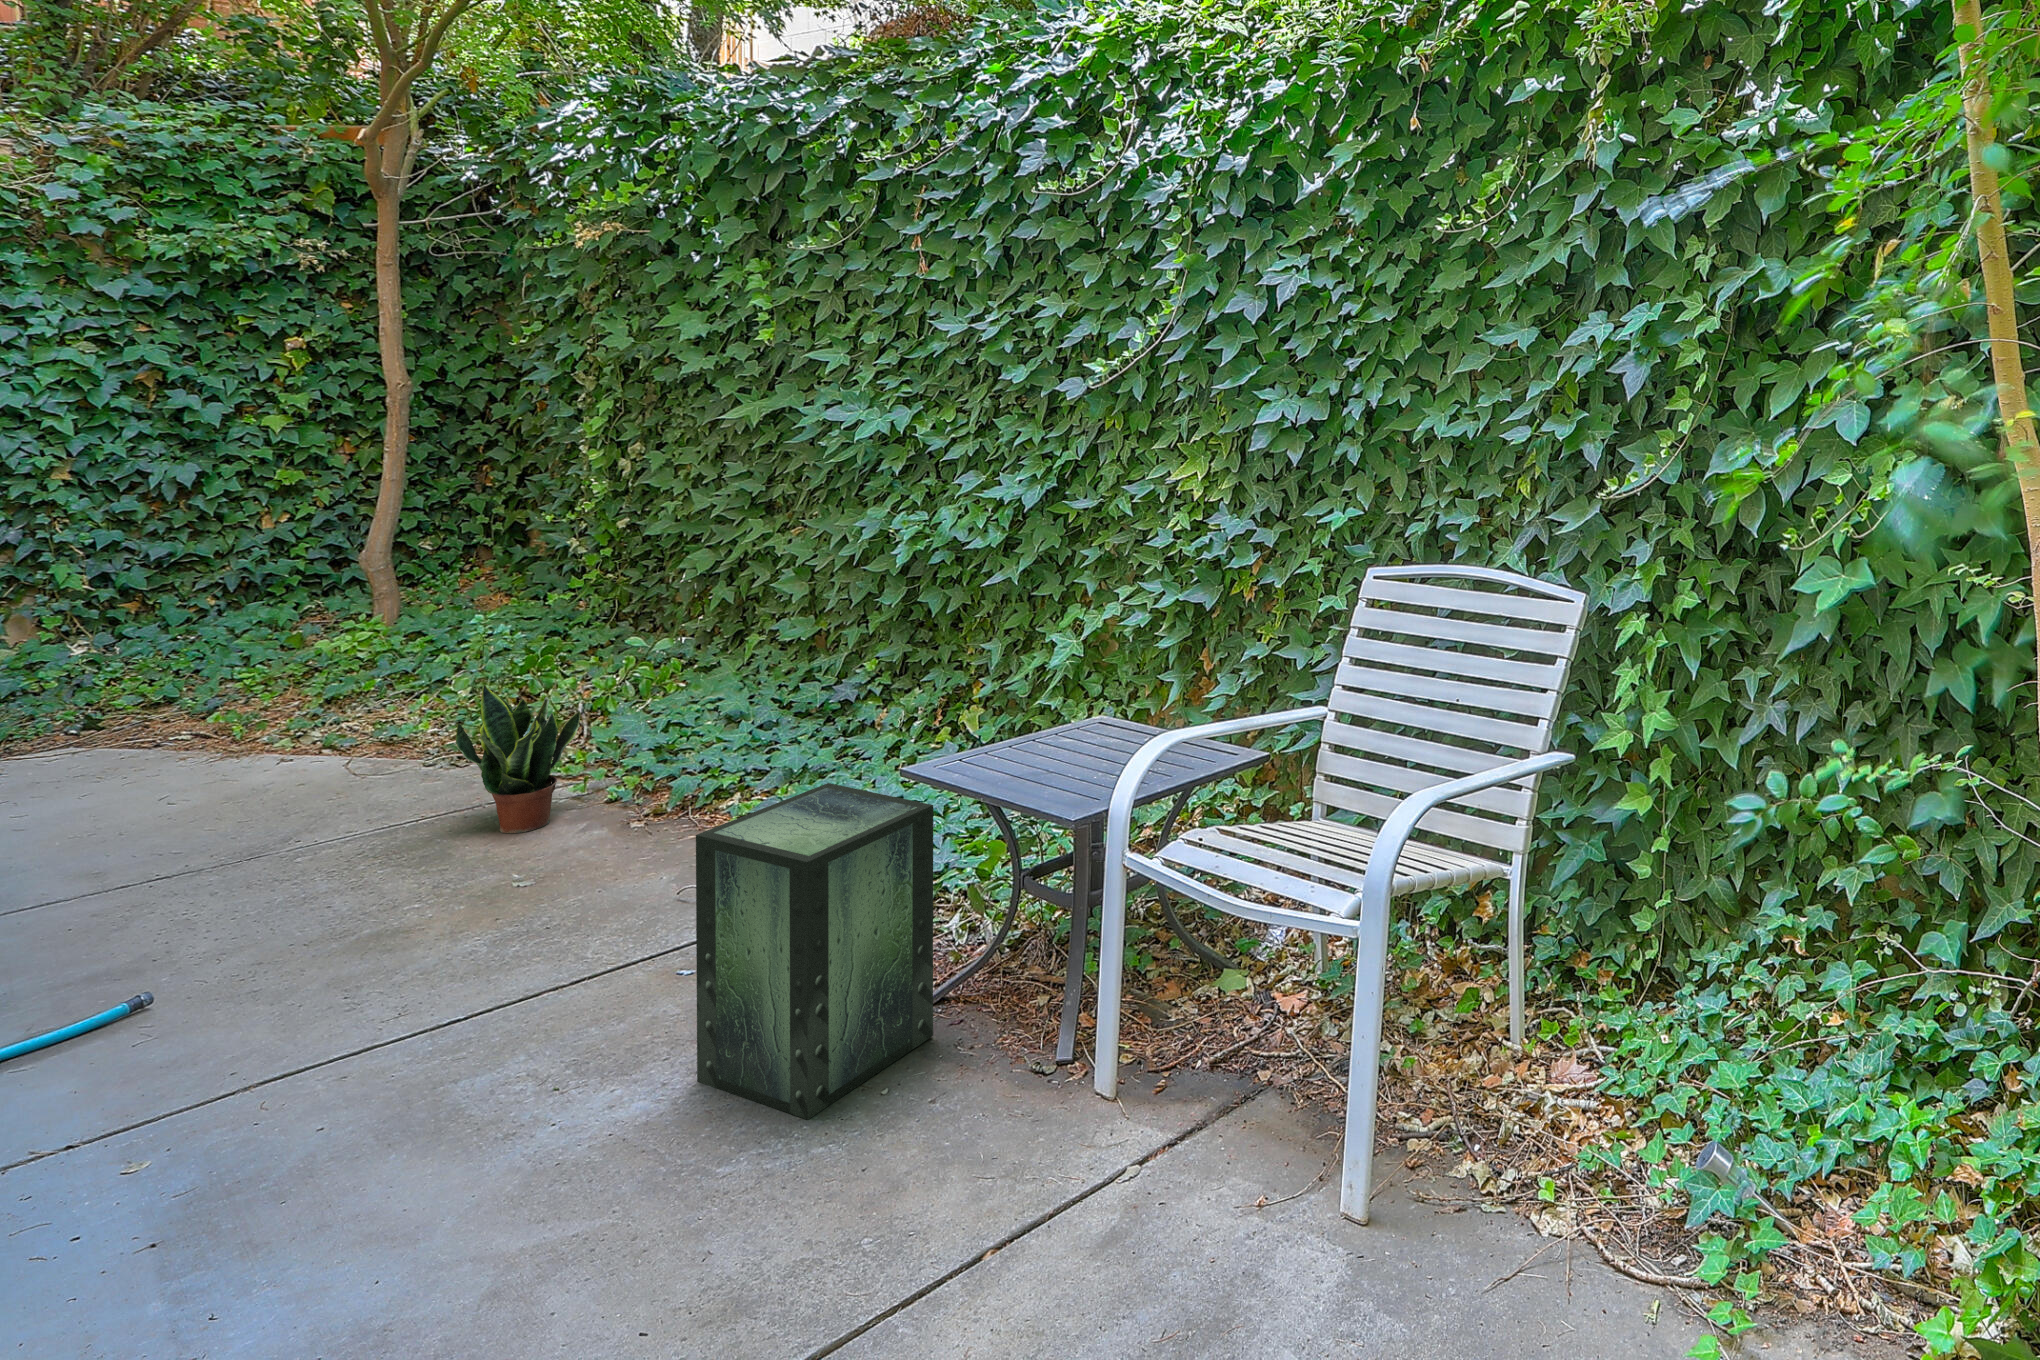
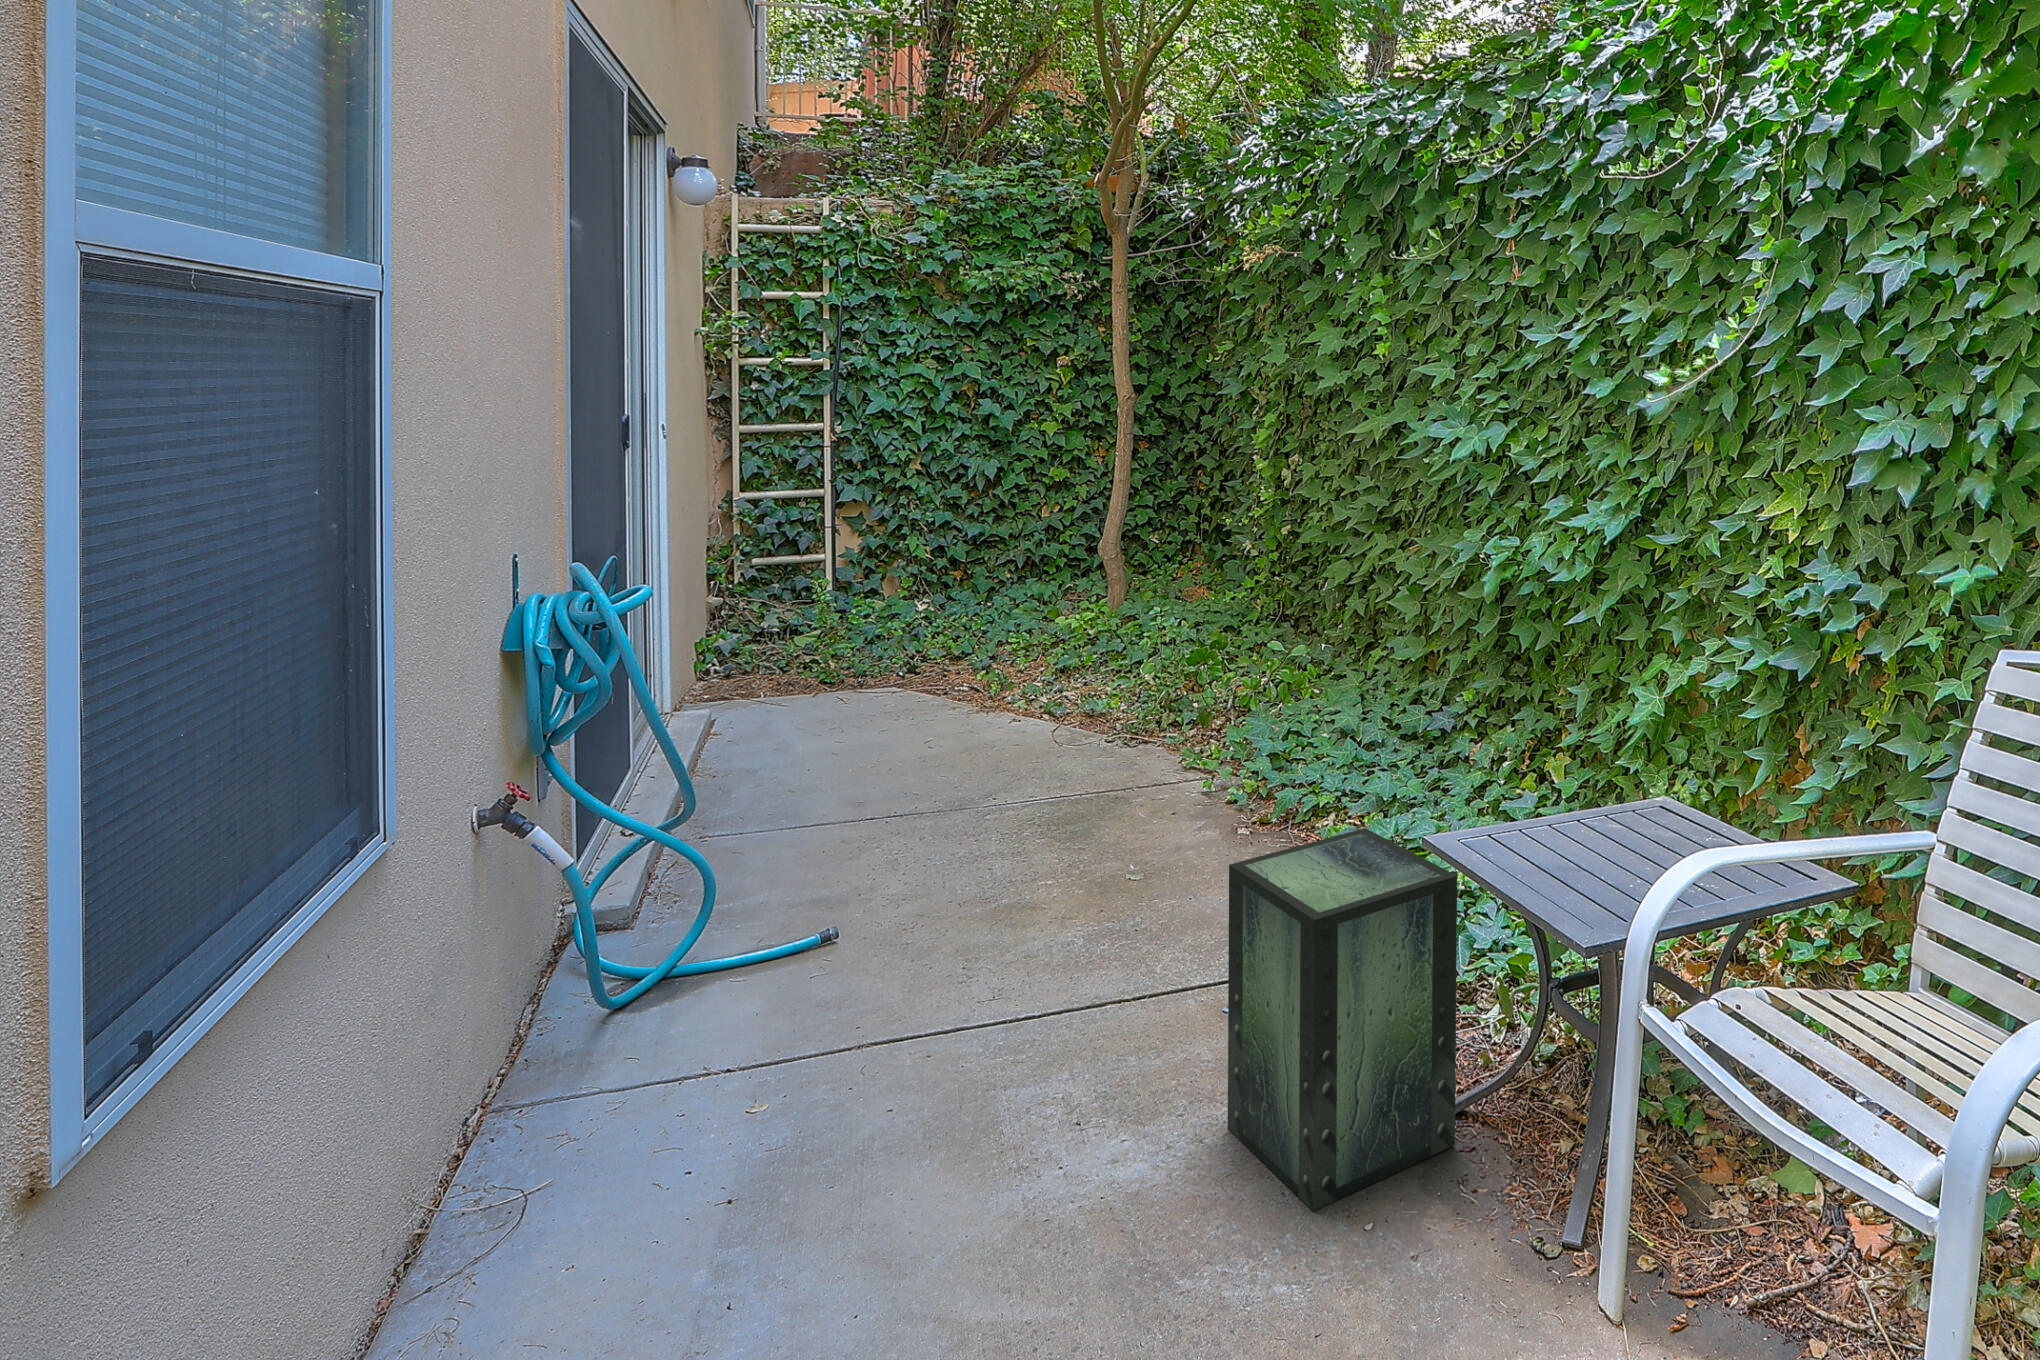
potted plant: present [456,684,580,833] -> none [1114,673,1212,819]

